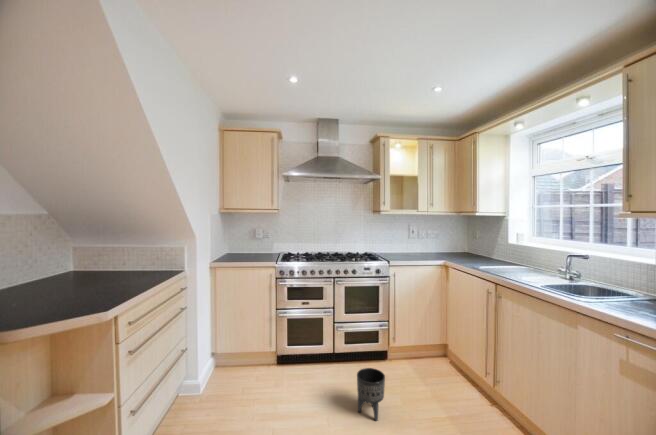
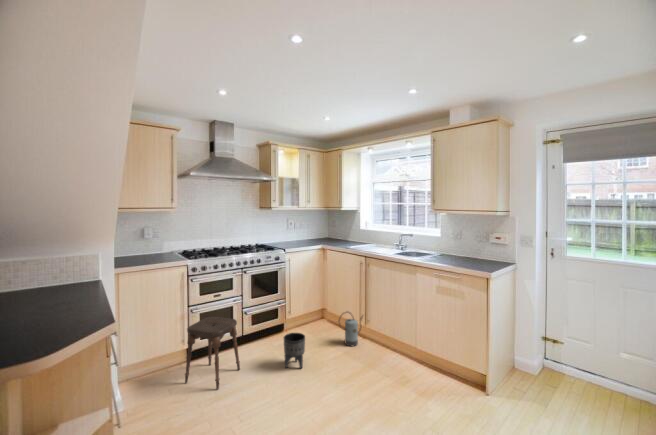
stool: none [256,326,311,410] -> present [185,317,240,389]
watering can: none [445,358,491,414] -> present [339,312,363,346]

